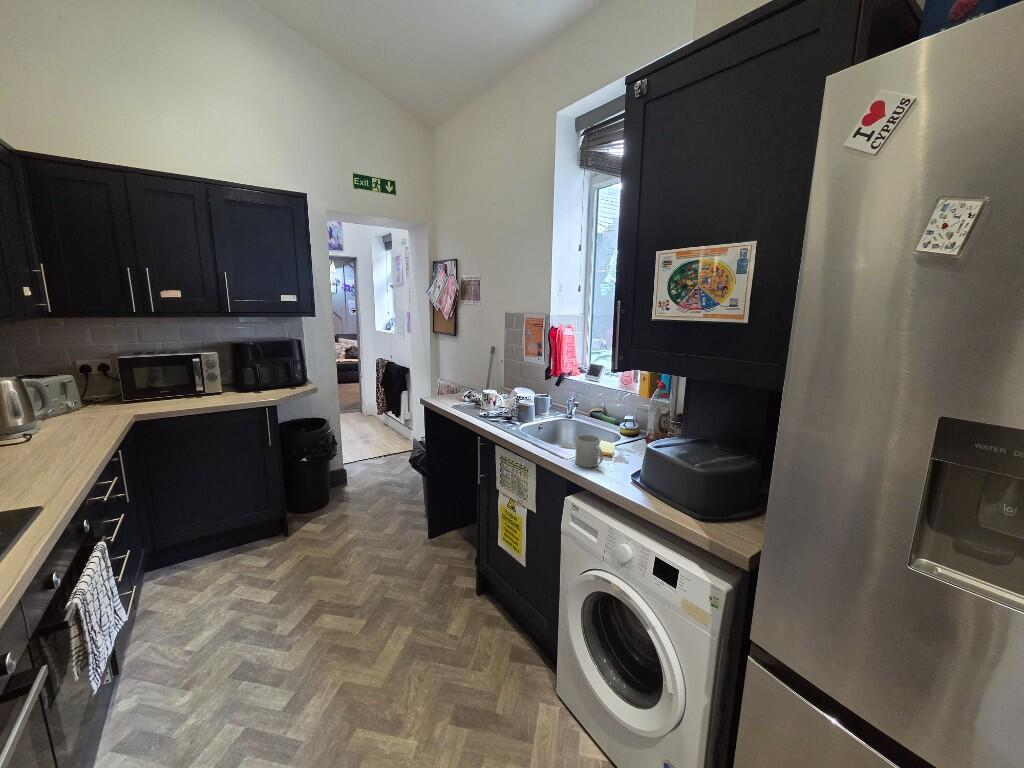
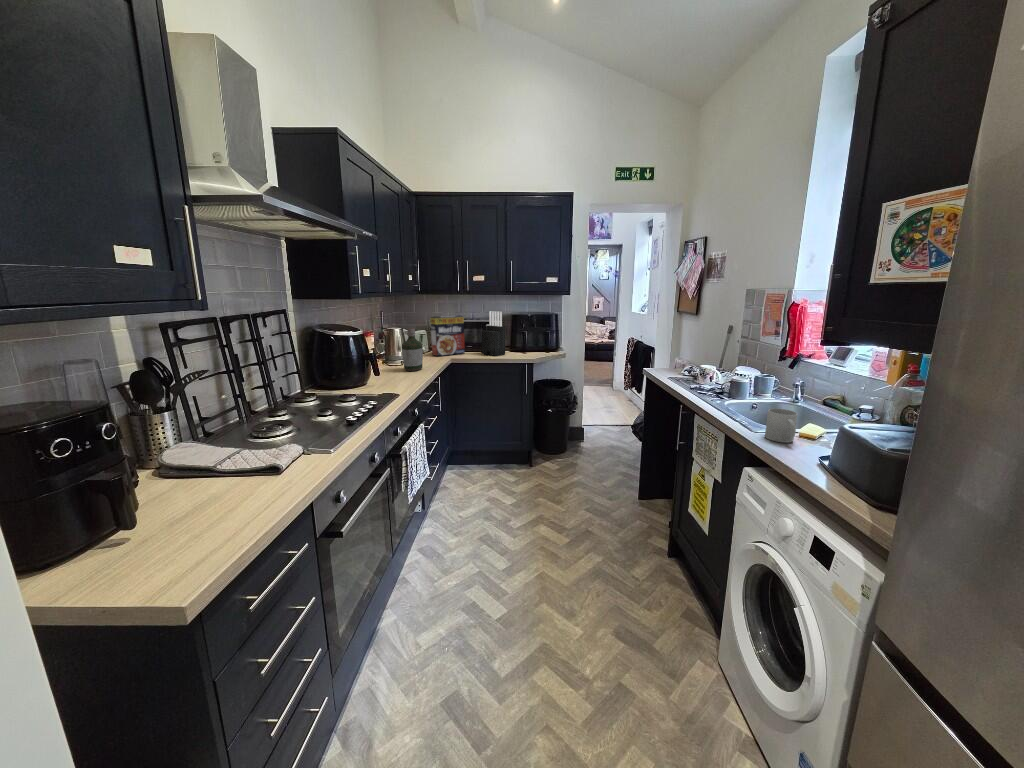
knife block: none [187,340,232,402] -> present [482,311,505,356]
cereal box: none [81,347,159,413] -> present [430,315,465,356]
bottle: none [24,377,80,451] -> present [402,328,423,371]

